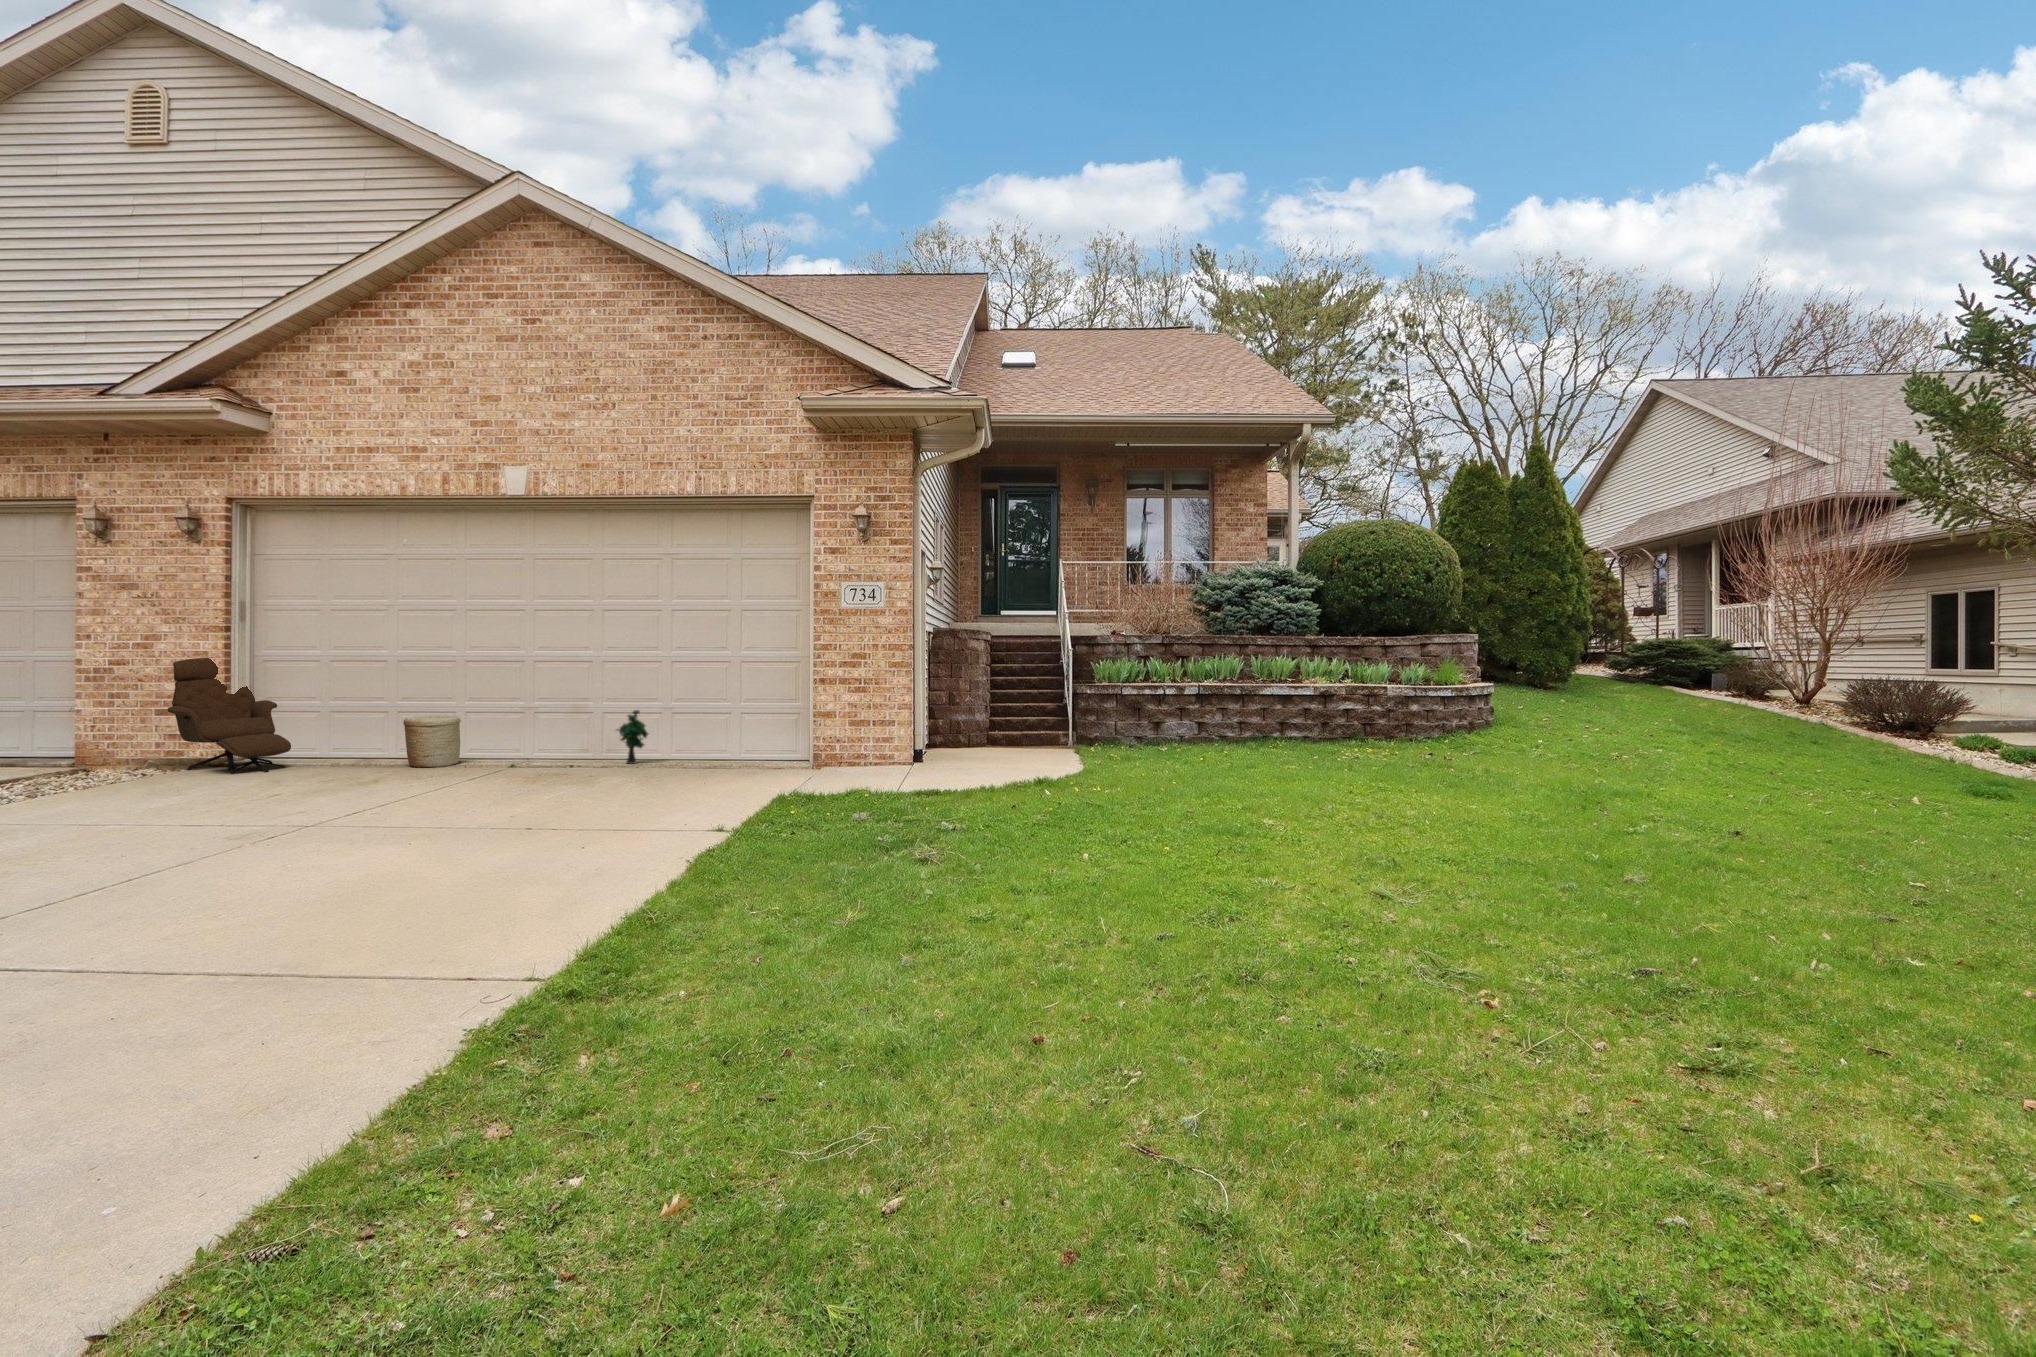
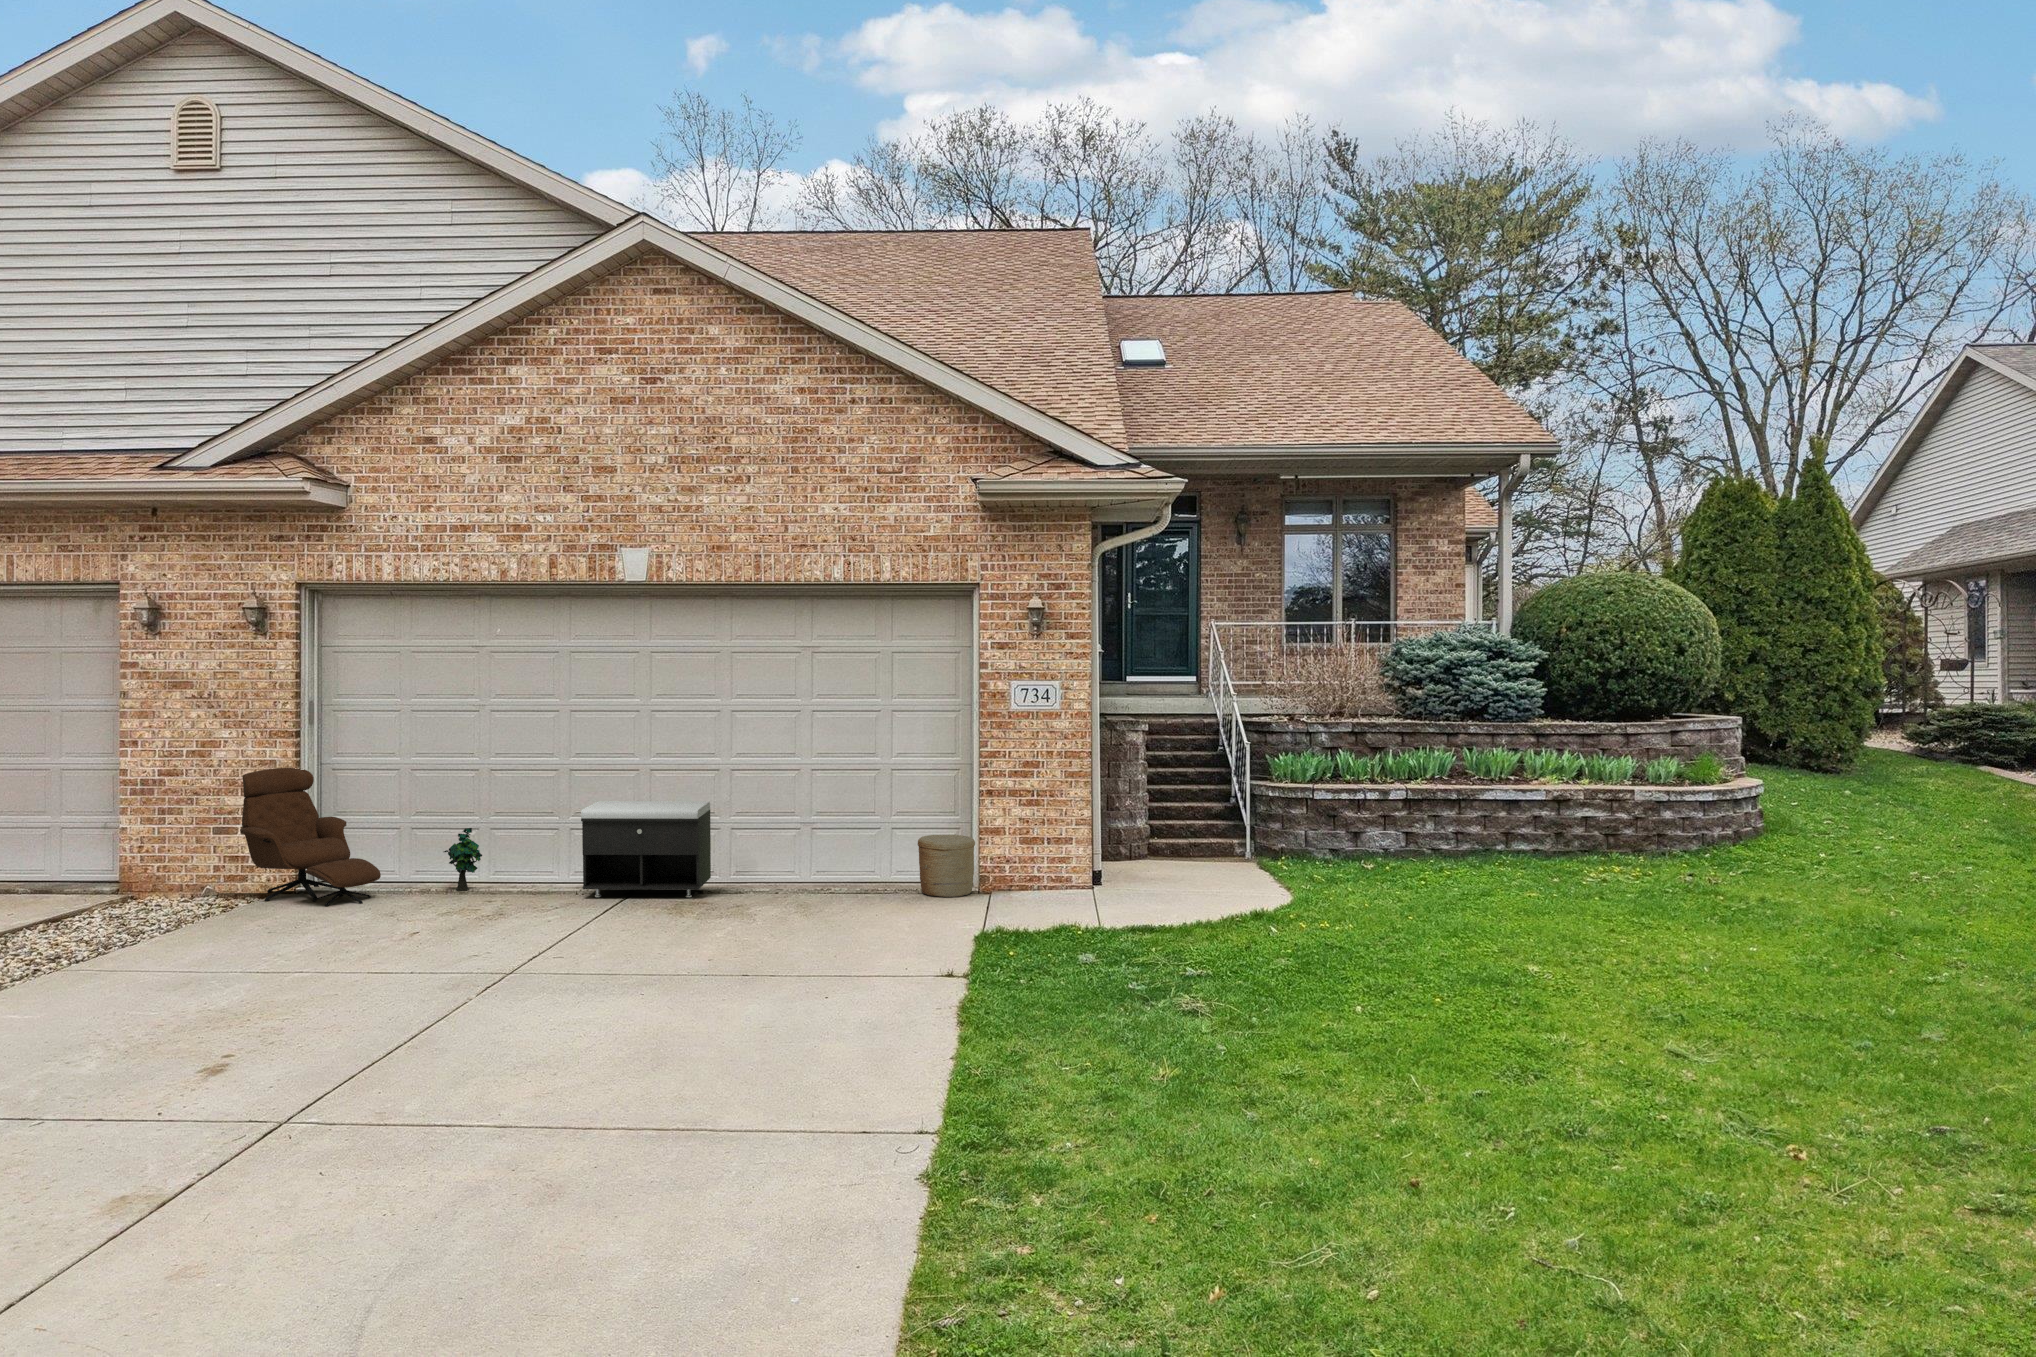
storage bench: none [461,687,589,768] -> present [581,801,711,897]
decorative plant: present [618,710,648,764] -> present [444,828,482,891]
woven basket: present [403,715,461,767] -> present [918,835,975,897]

